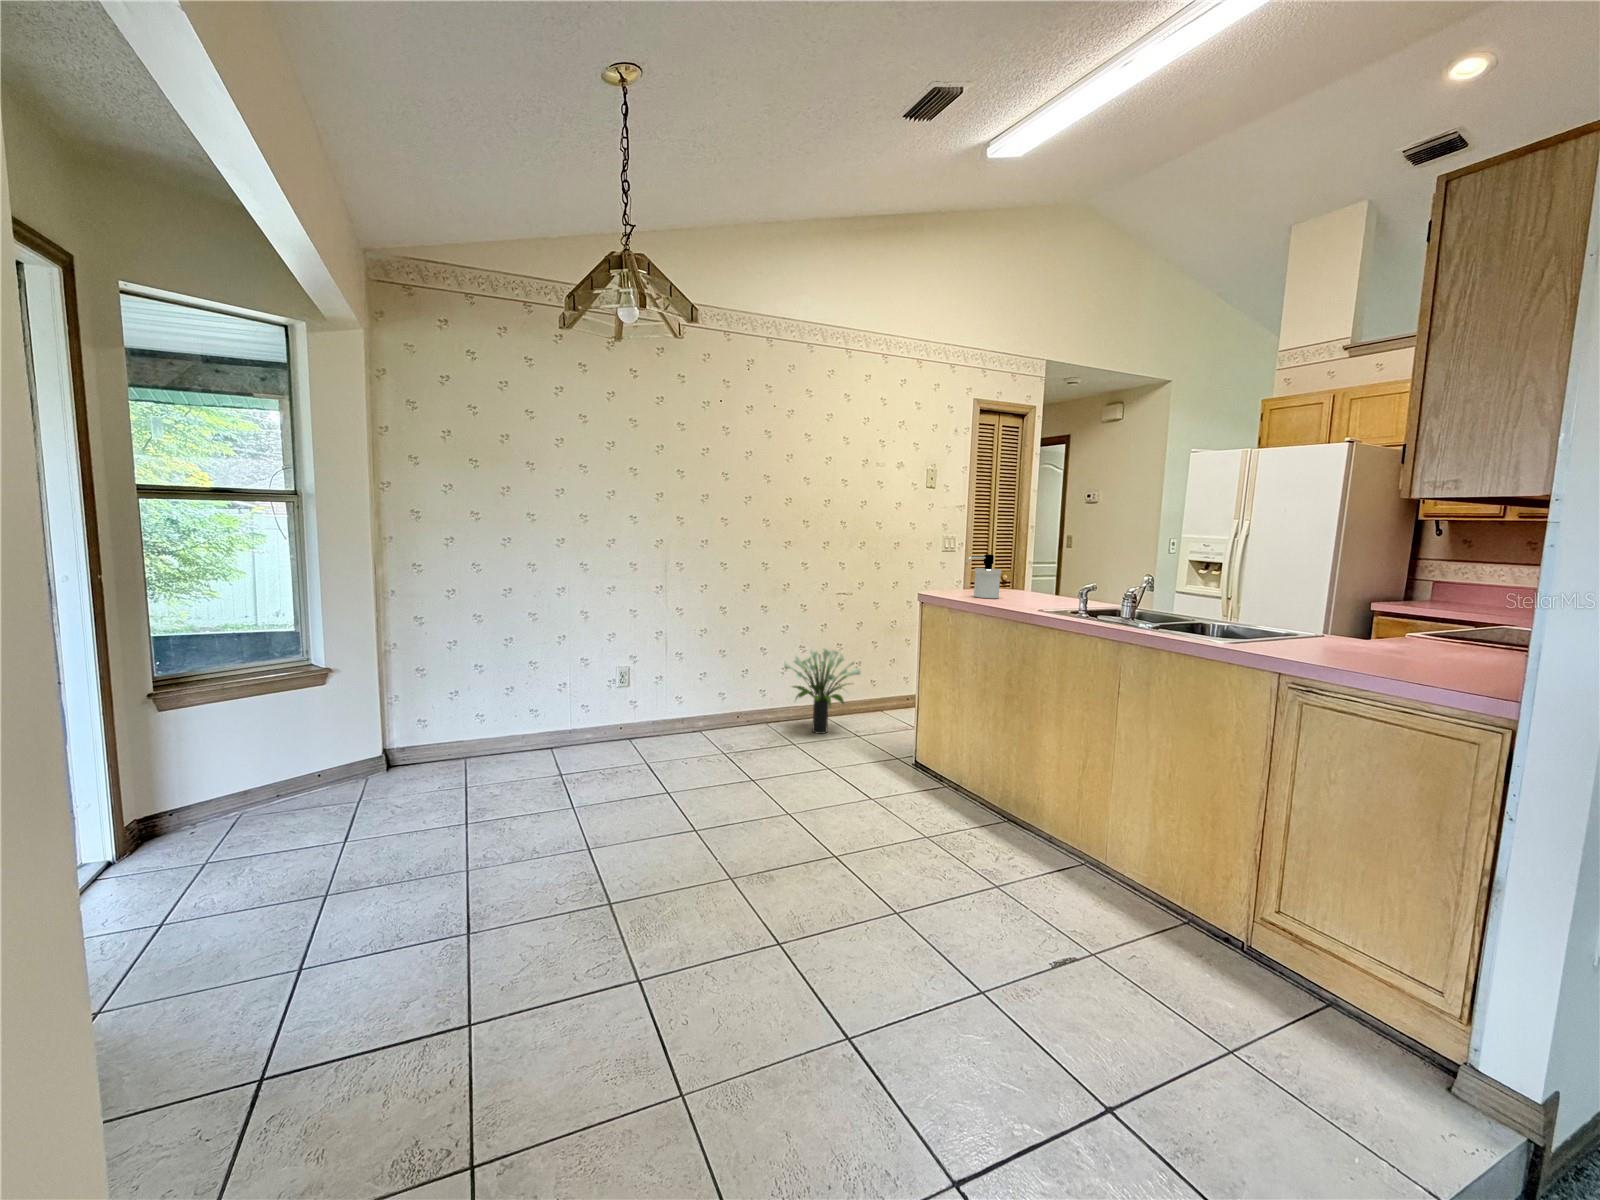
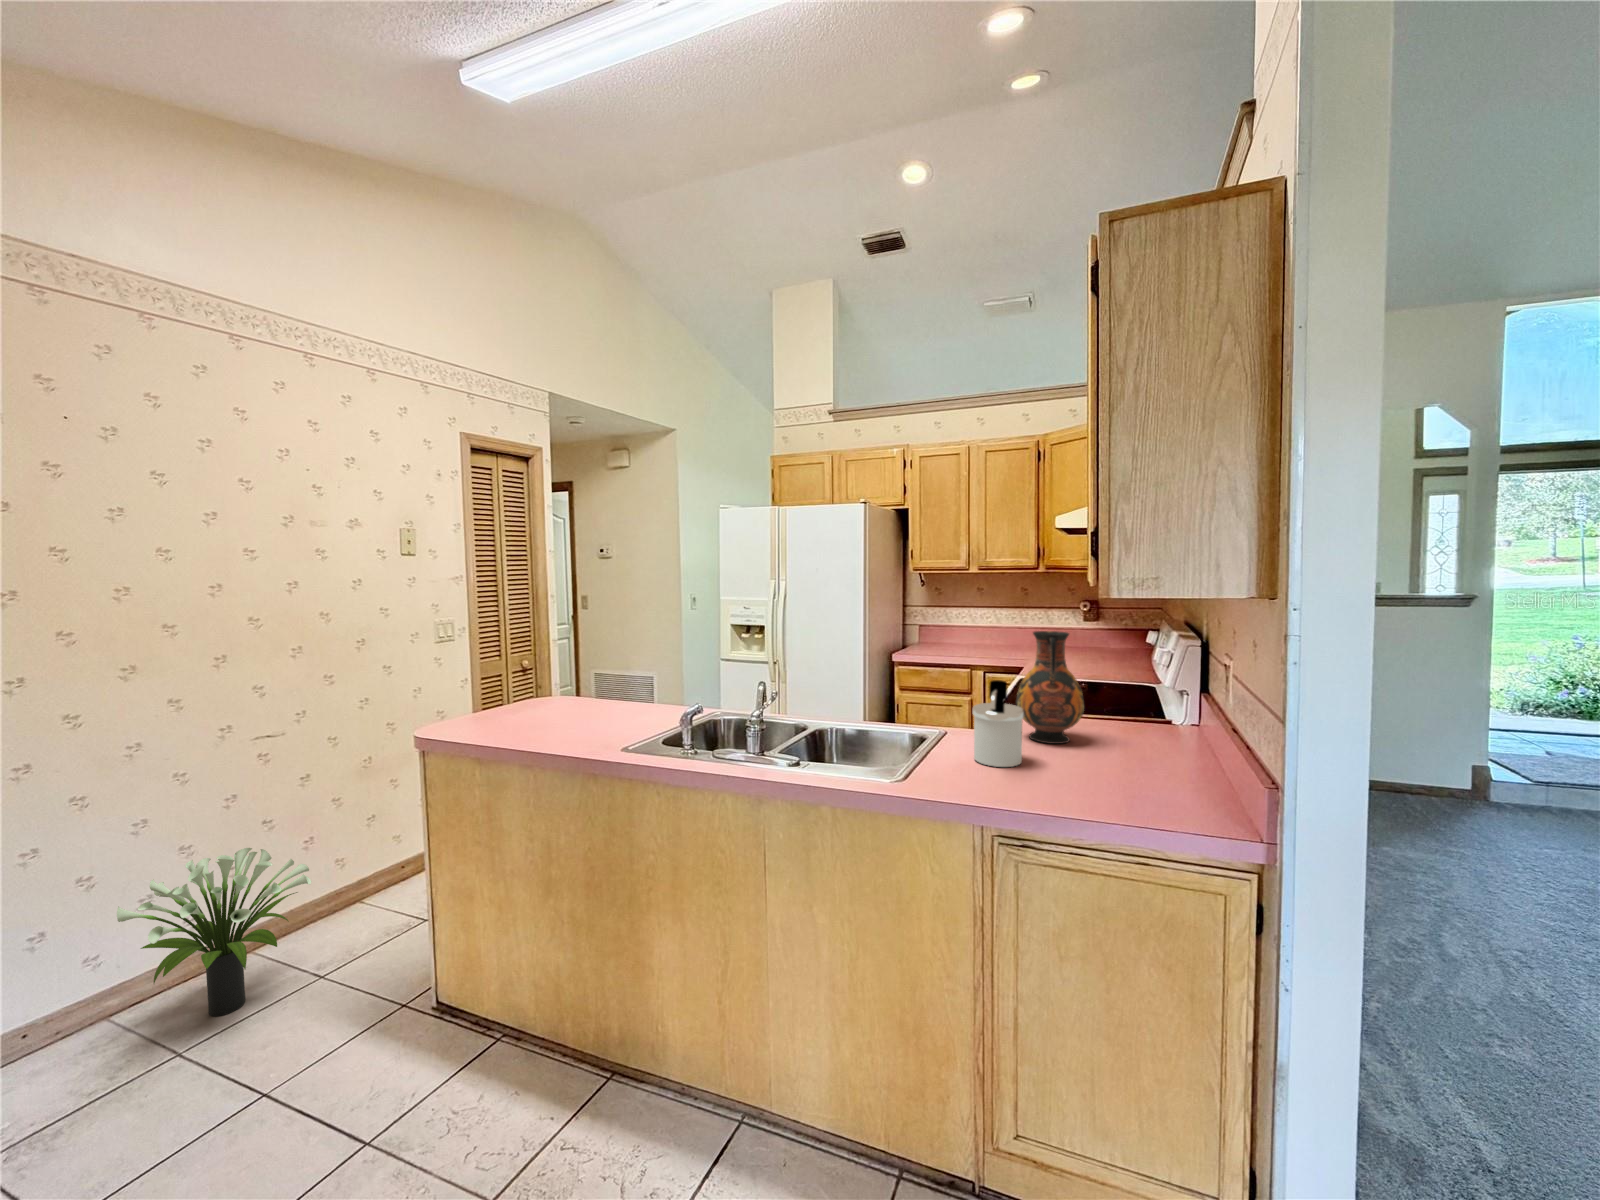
vase: none [1407,551,1492,659] -> present [1016,631,1084,744]
soap dispenser: present [965,554,1002,598] -> present [973,680,1024,767]

